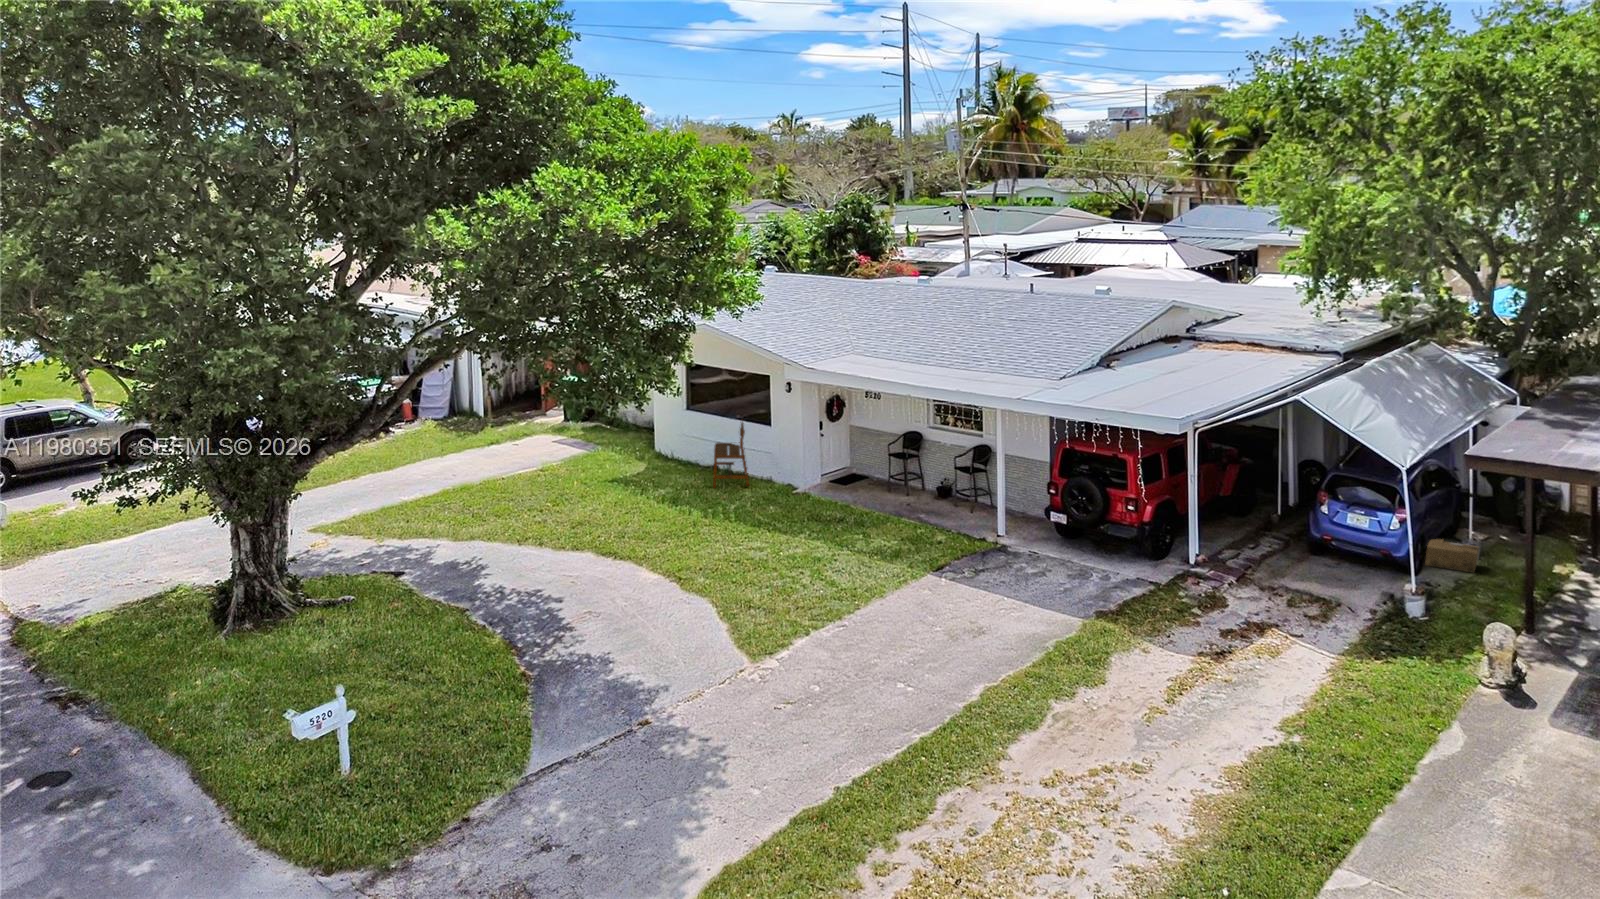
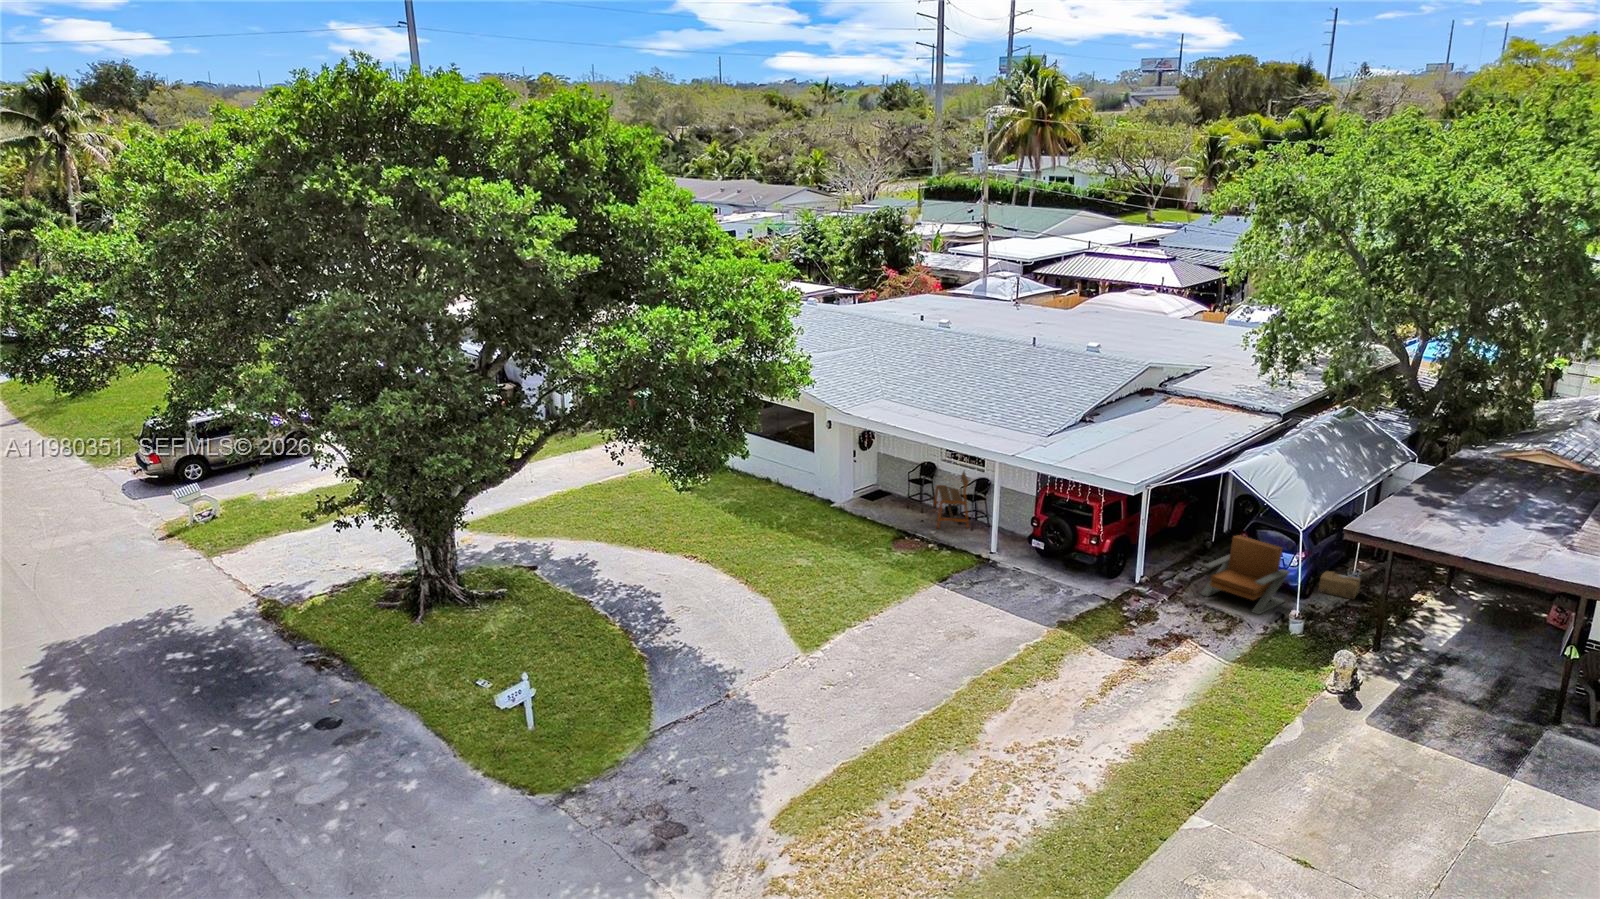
bench: present [713,422,749,488] -> present [934,471,969,528]
lounge chair: none [1274,495,1391,594] -> present [1201,535,1289,614]

